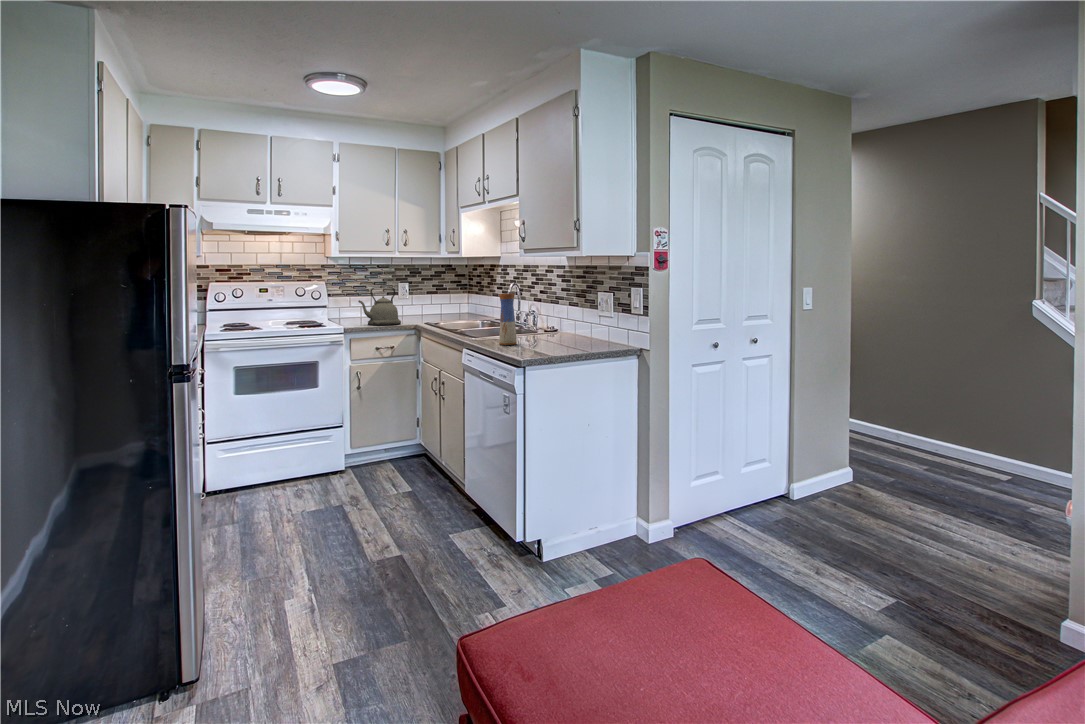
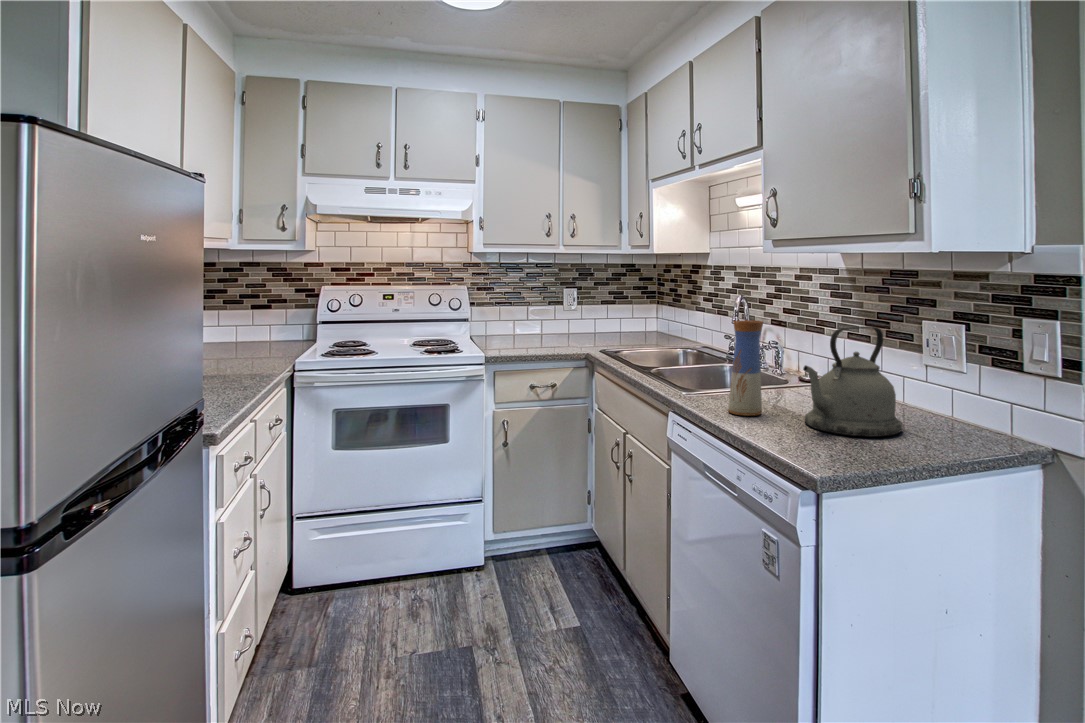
kettle: present [358,287,401,325] -> present [803,327,903,436]

